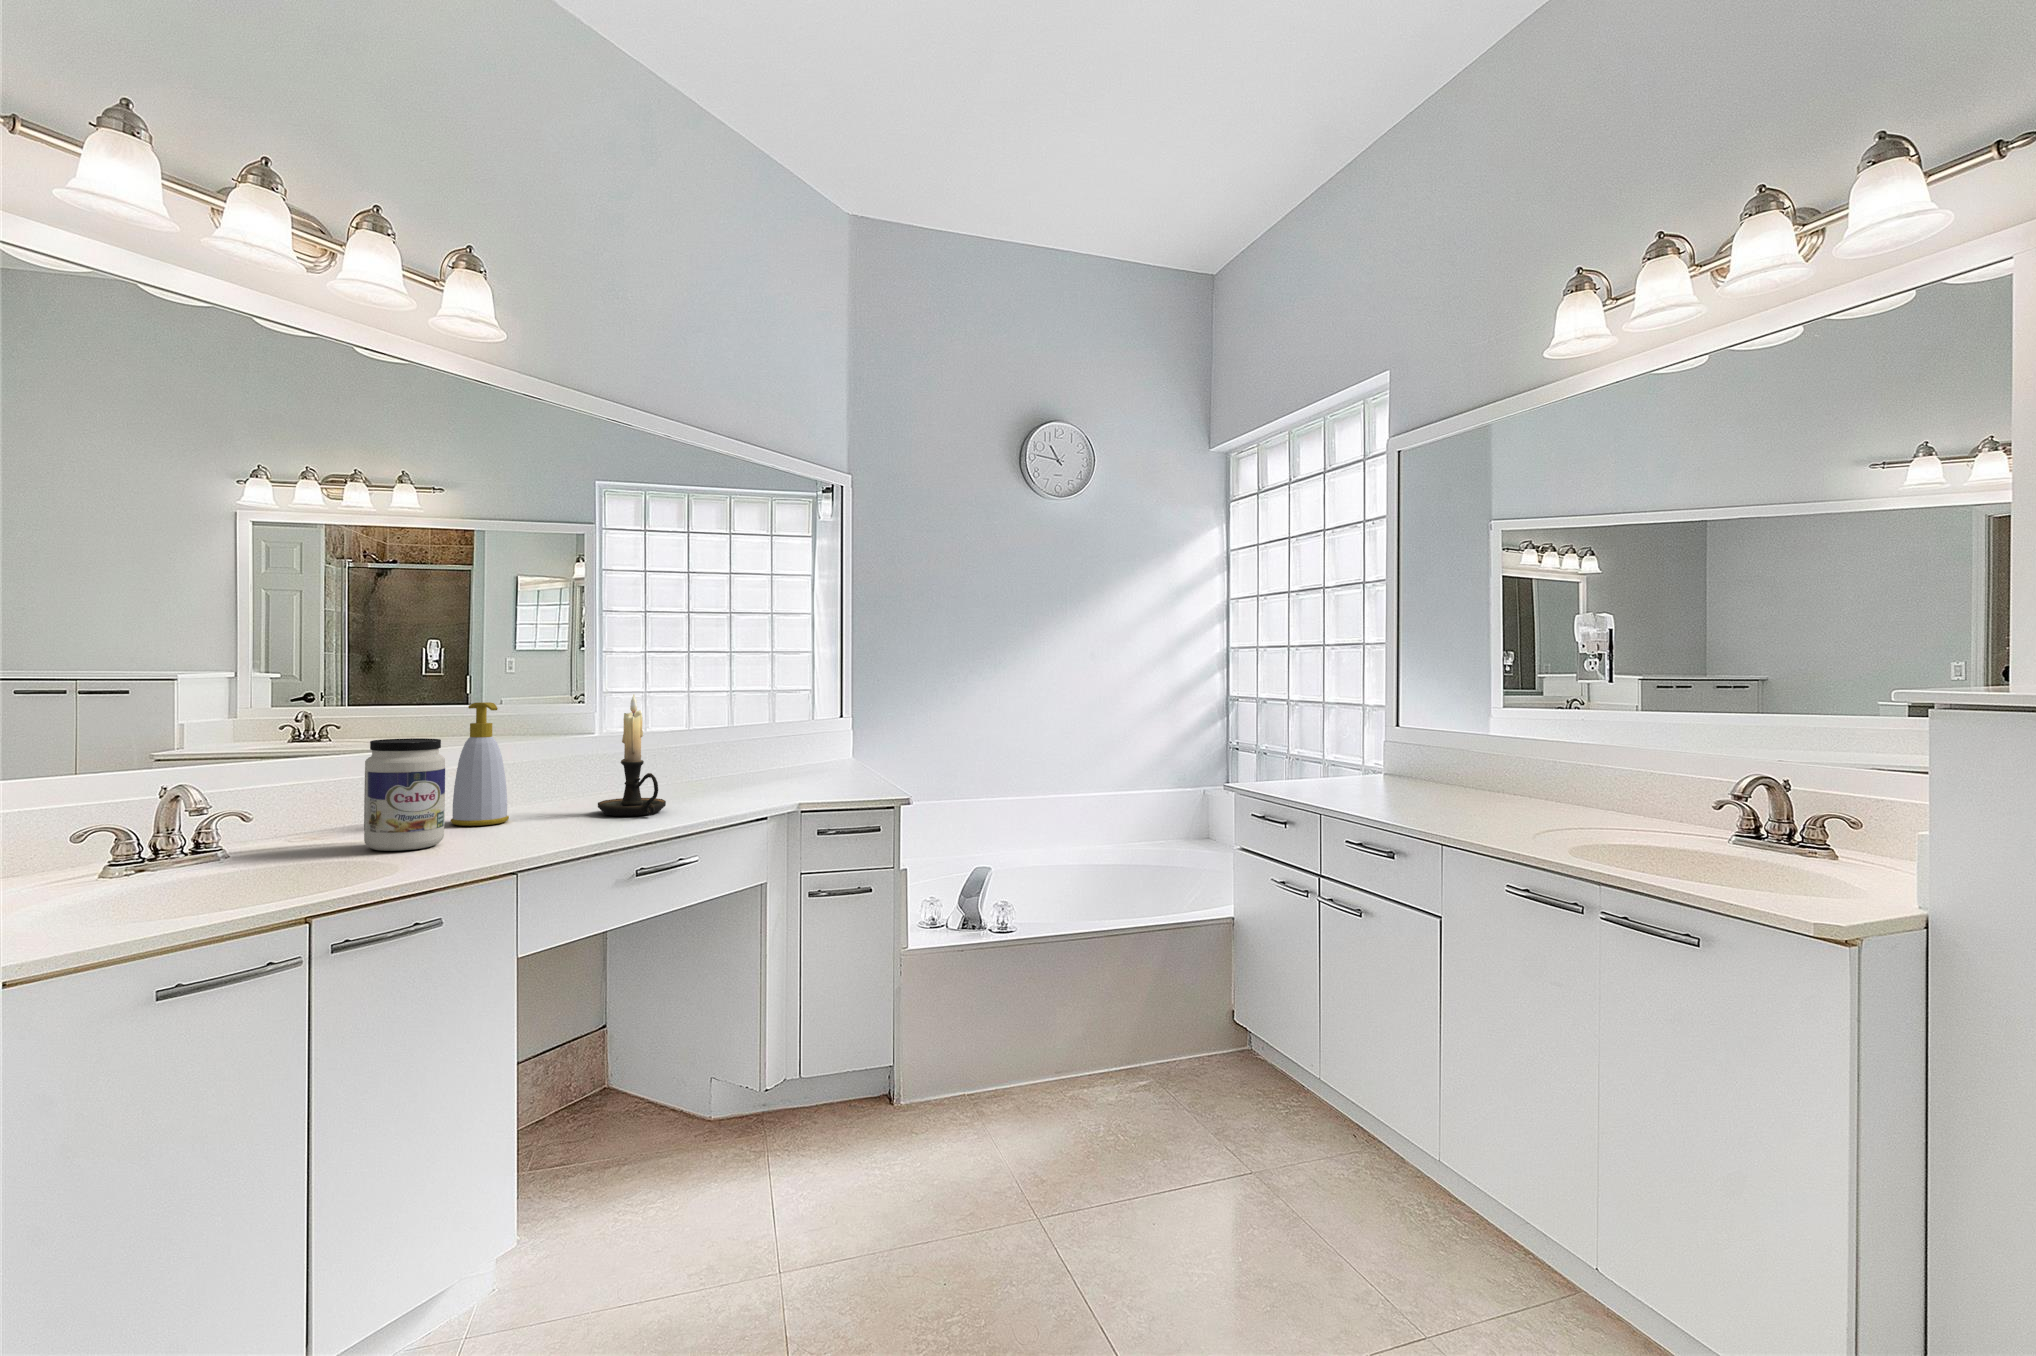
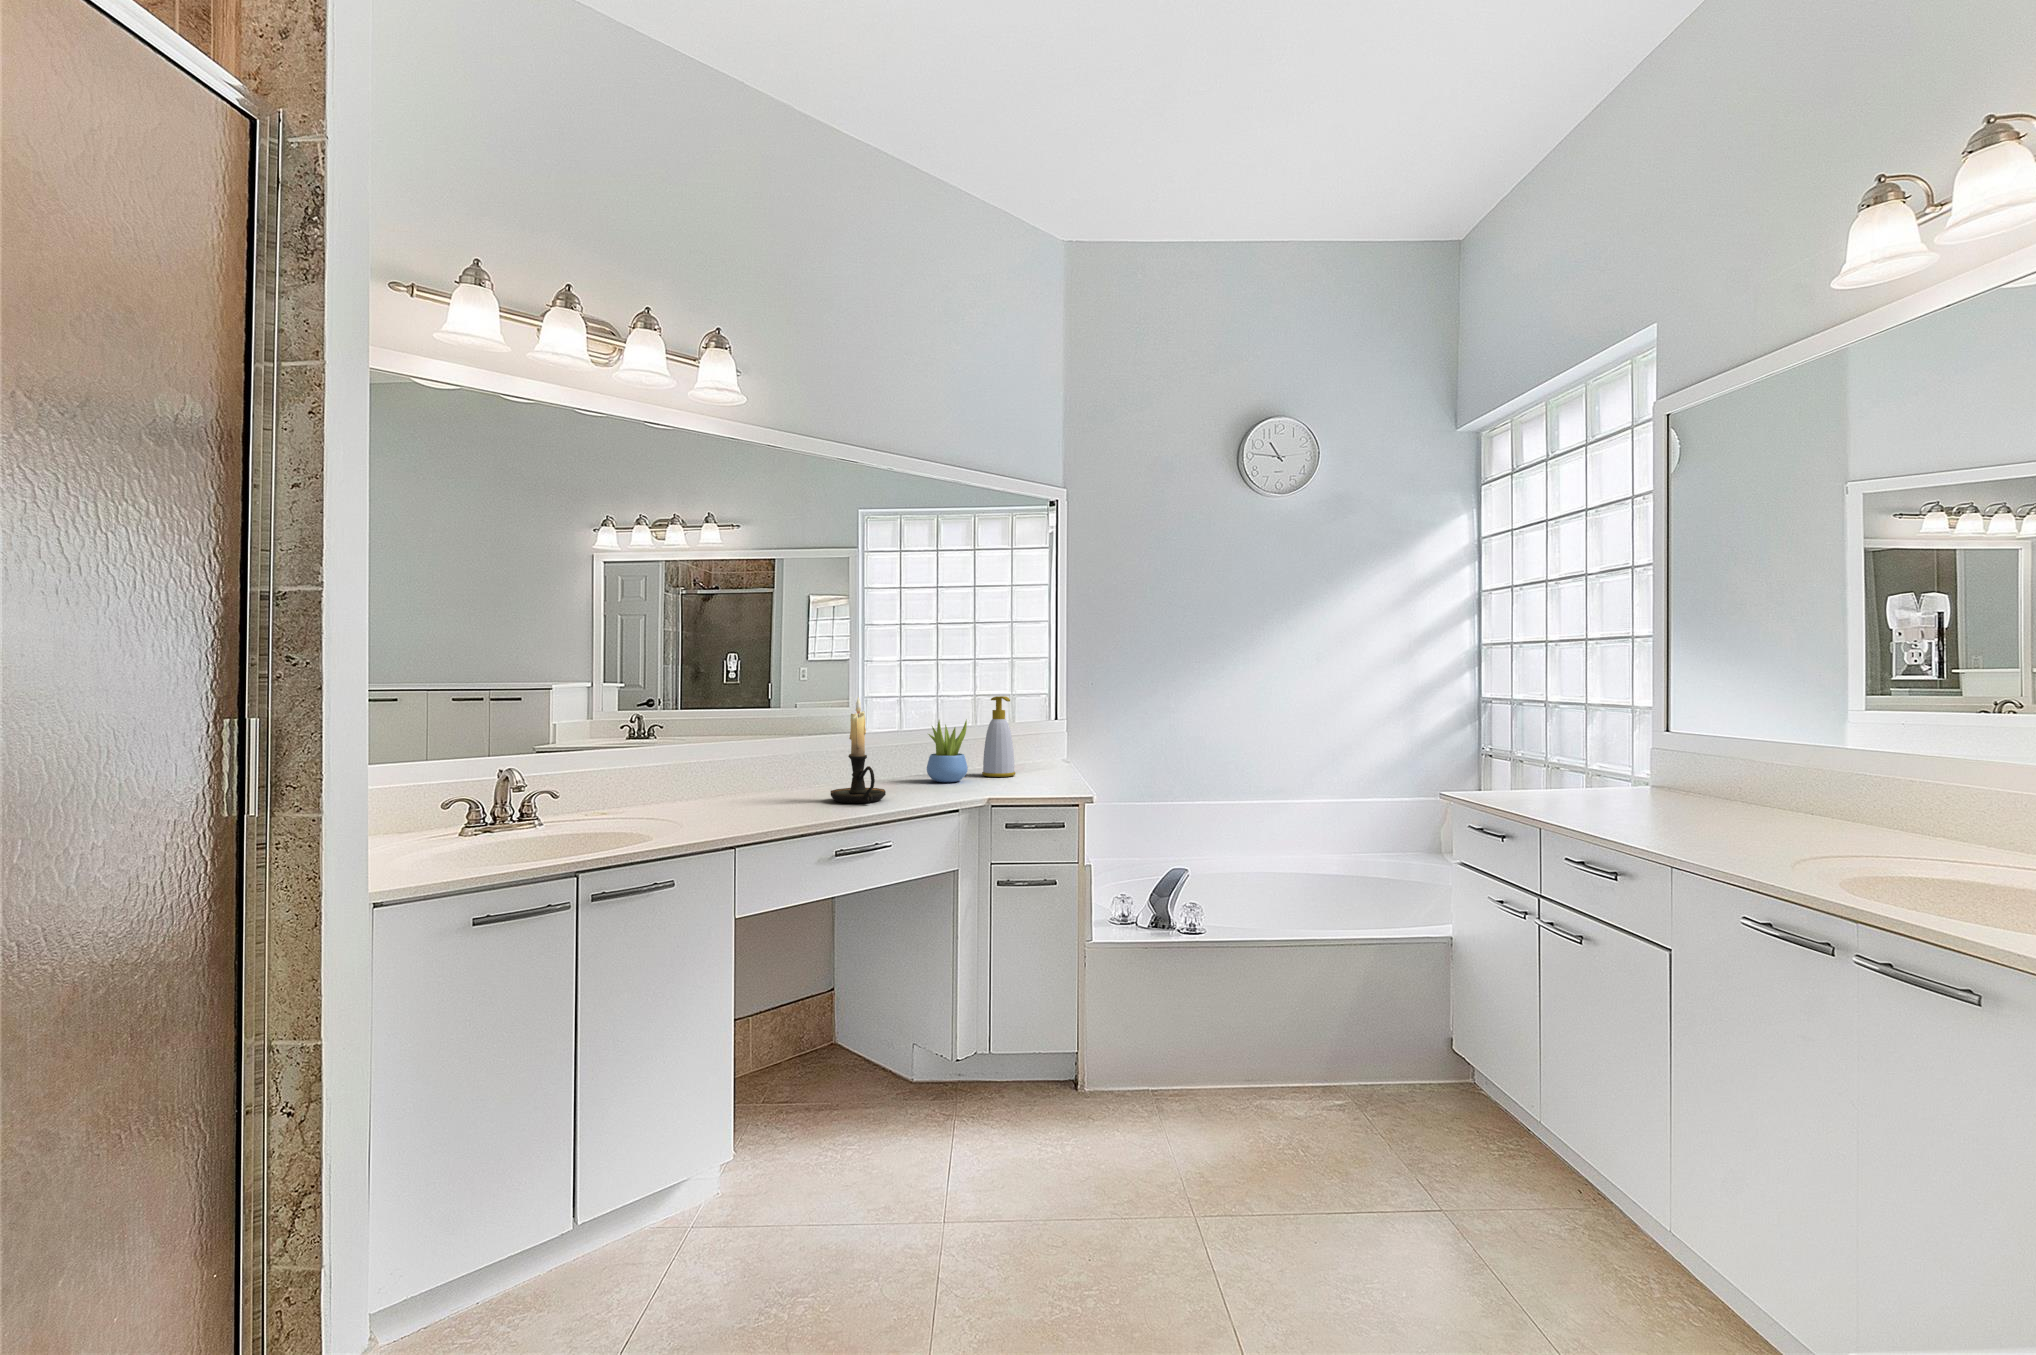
soap bottle: present [450,702,509,826] -> present [982,696,1015,777]
succulent plant: none [695,719,742,789] -> present [927,720,968,782]
jar: present [364,738,445,851] -> none [639,734,698,825]

